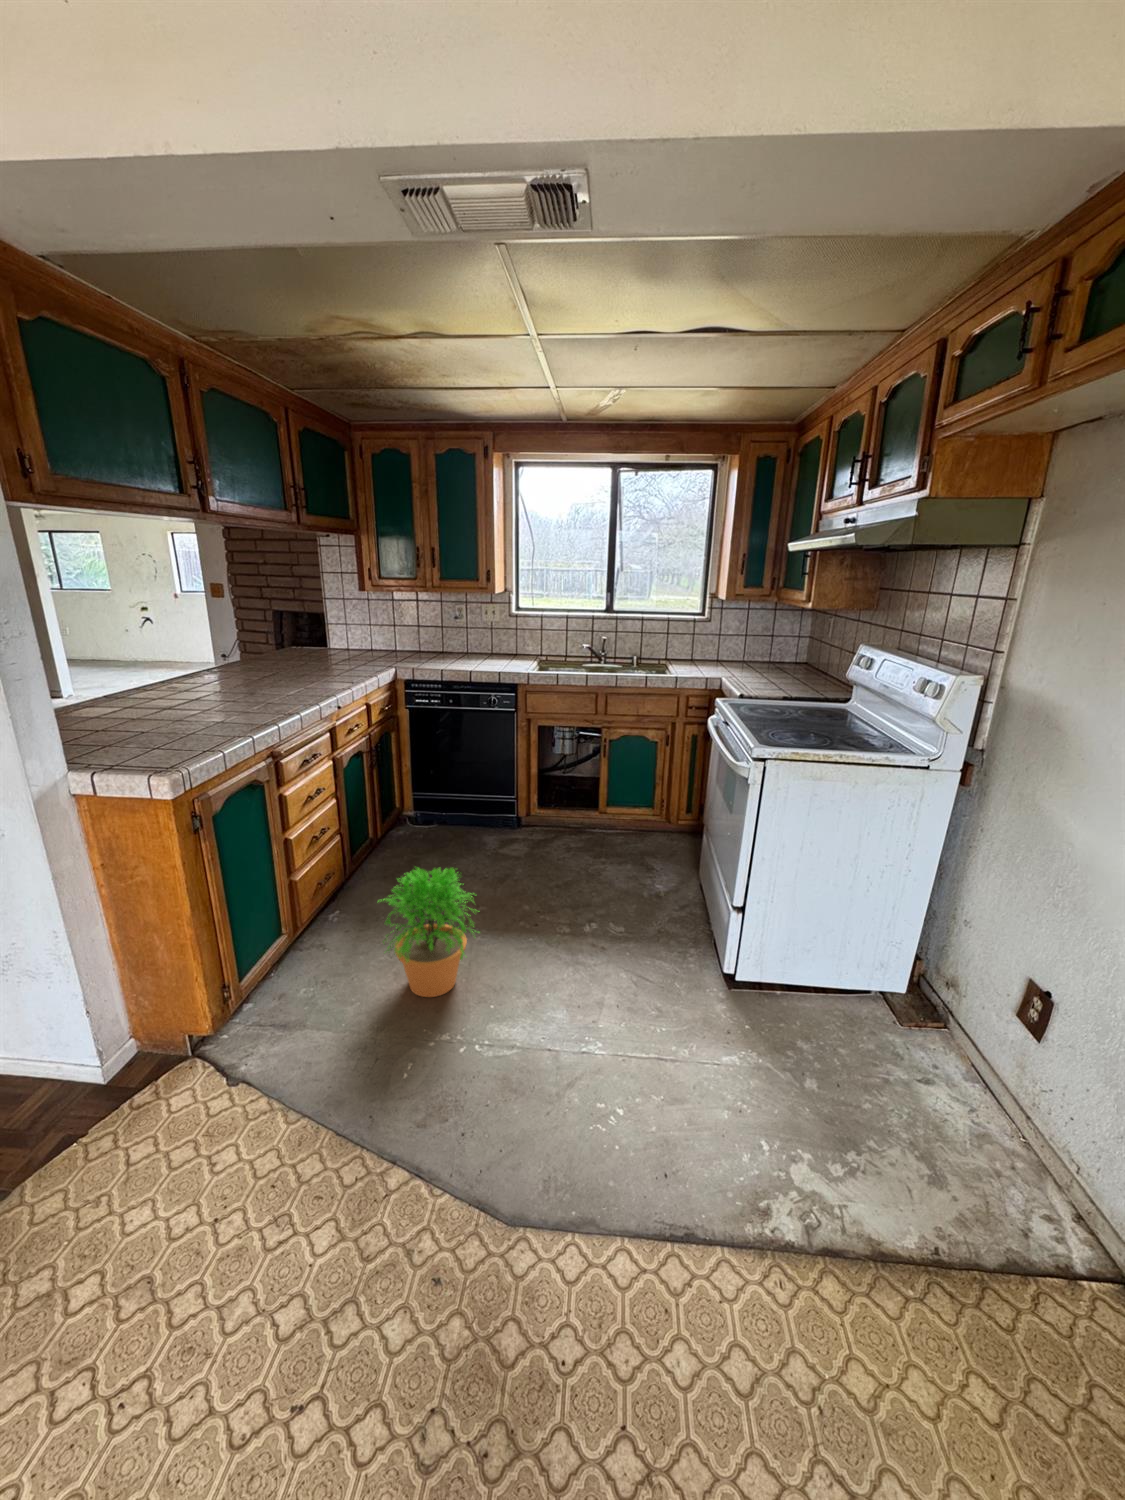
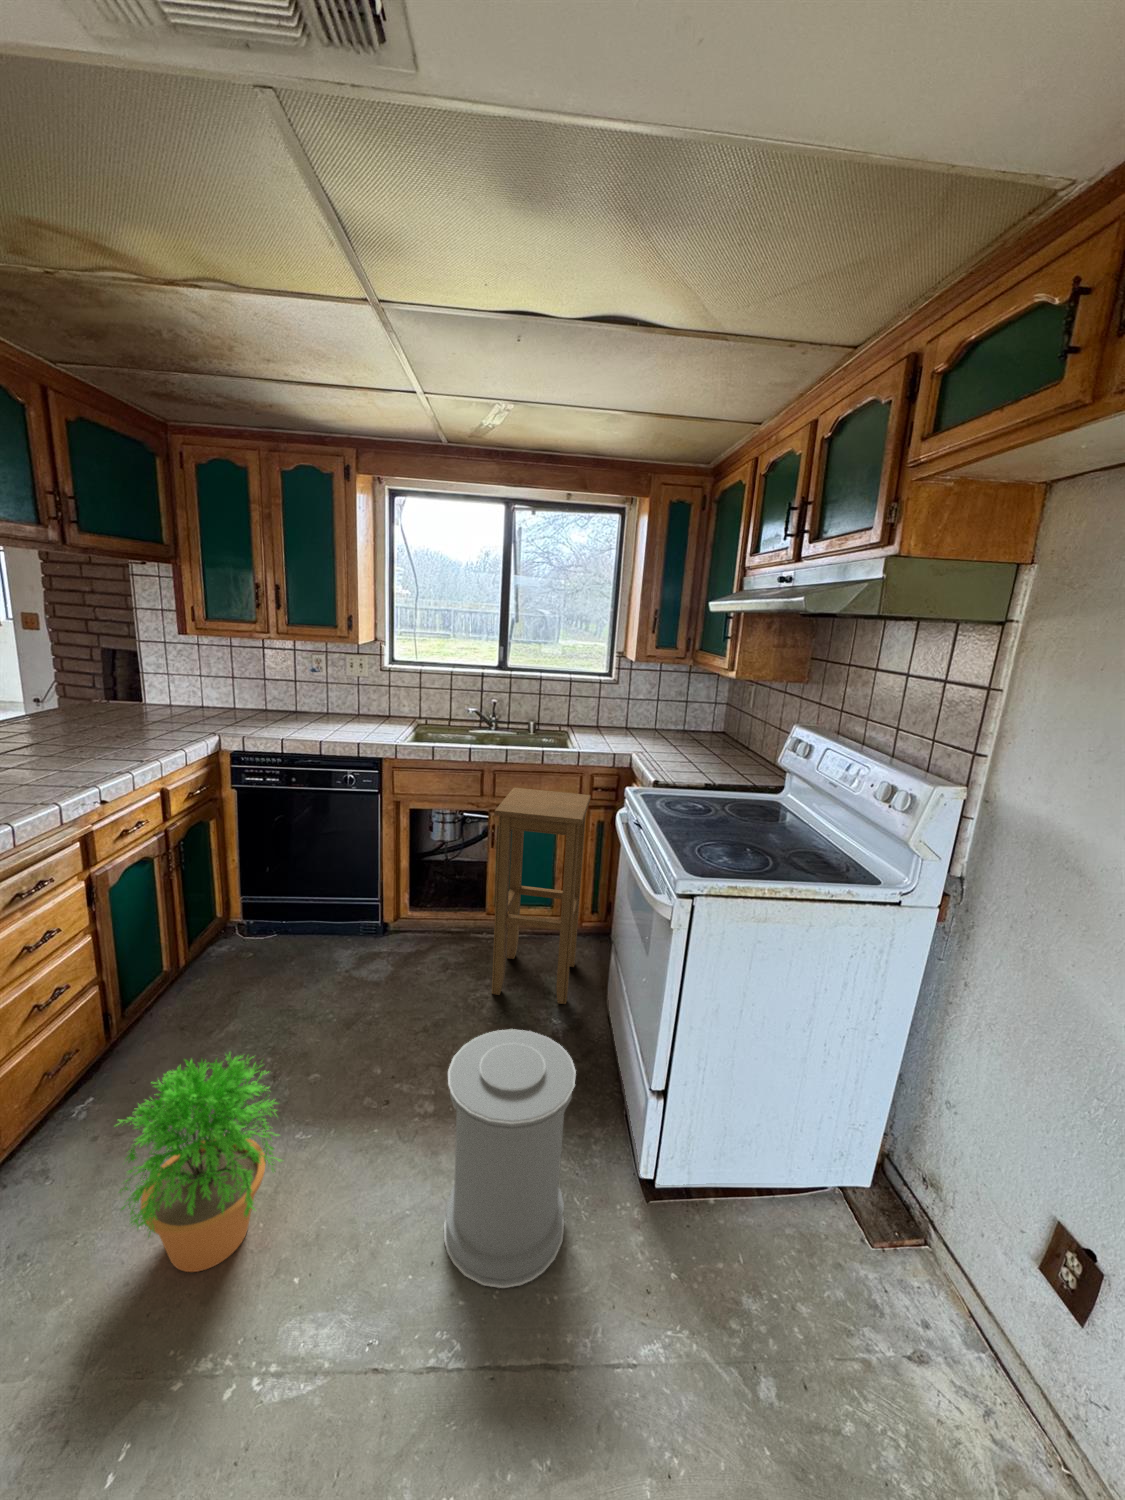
stool: none [607,706,687,876] -> present [492,788,591,1004]
trash can: none [584,861,678,1021] -> present [444,1029,576,1288]

